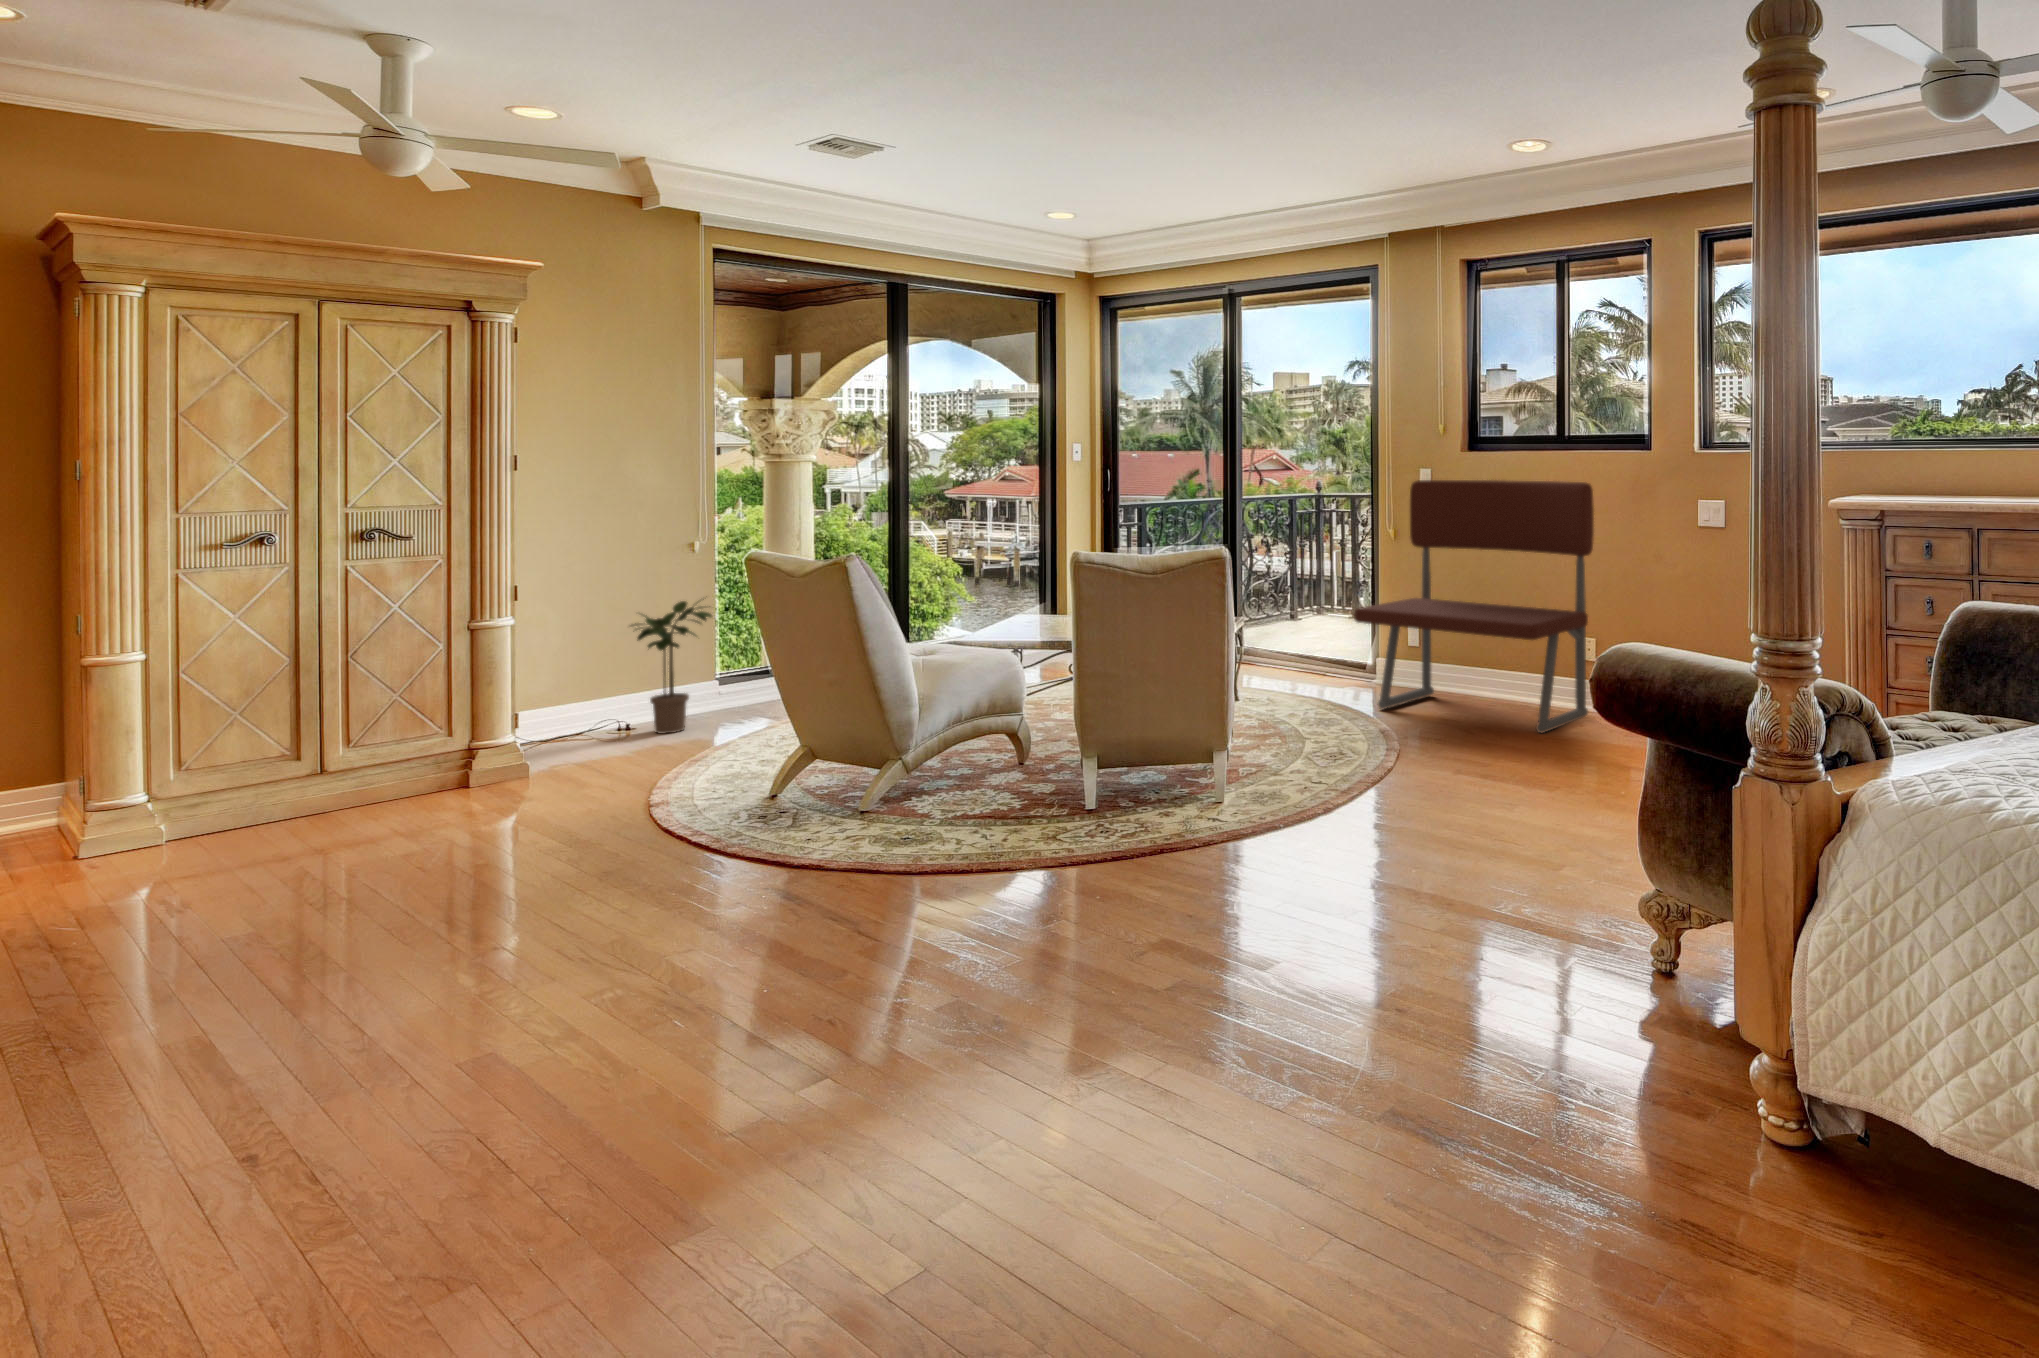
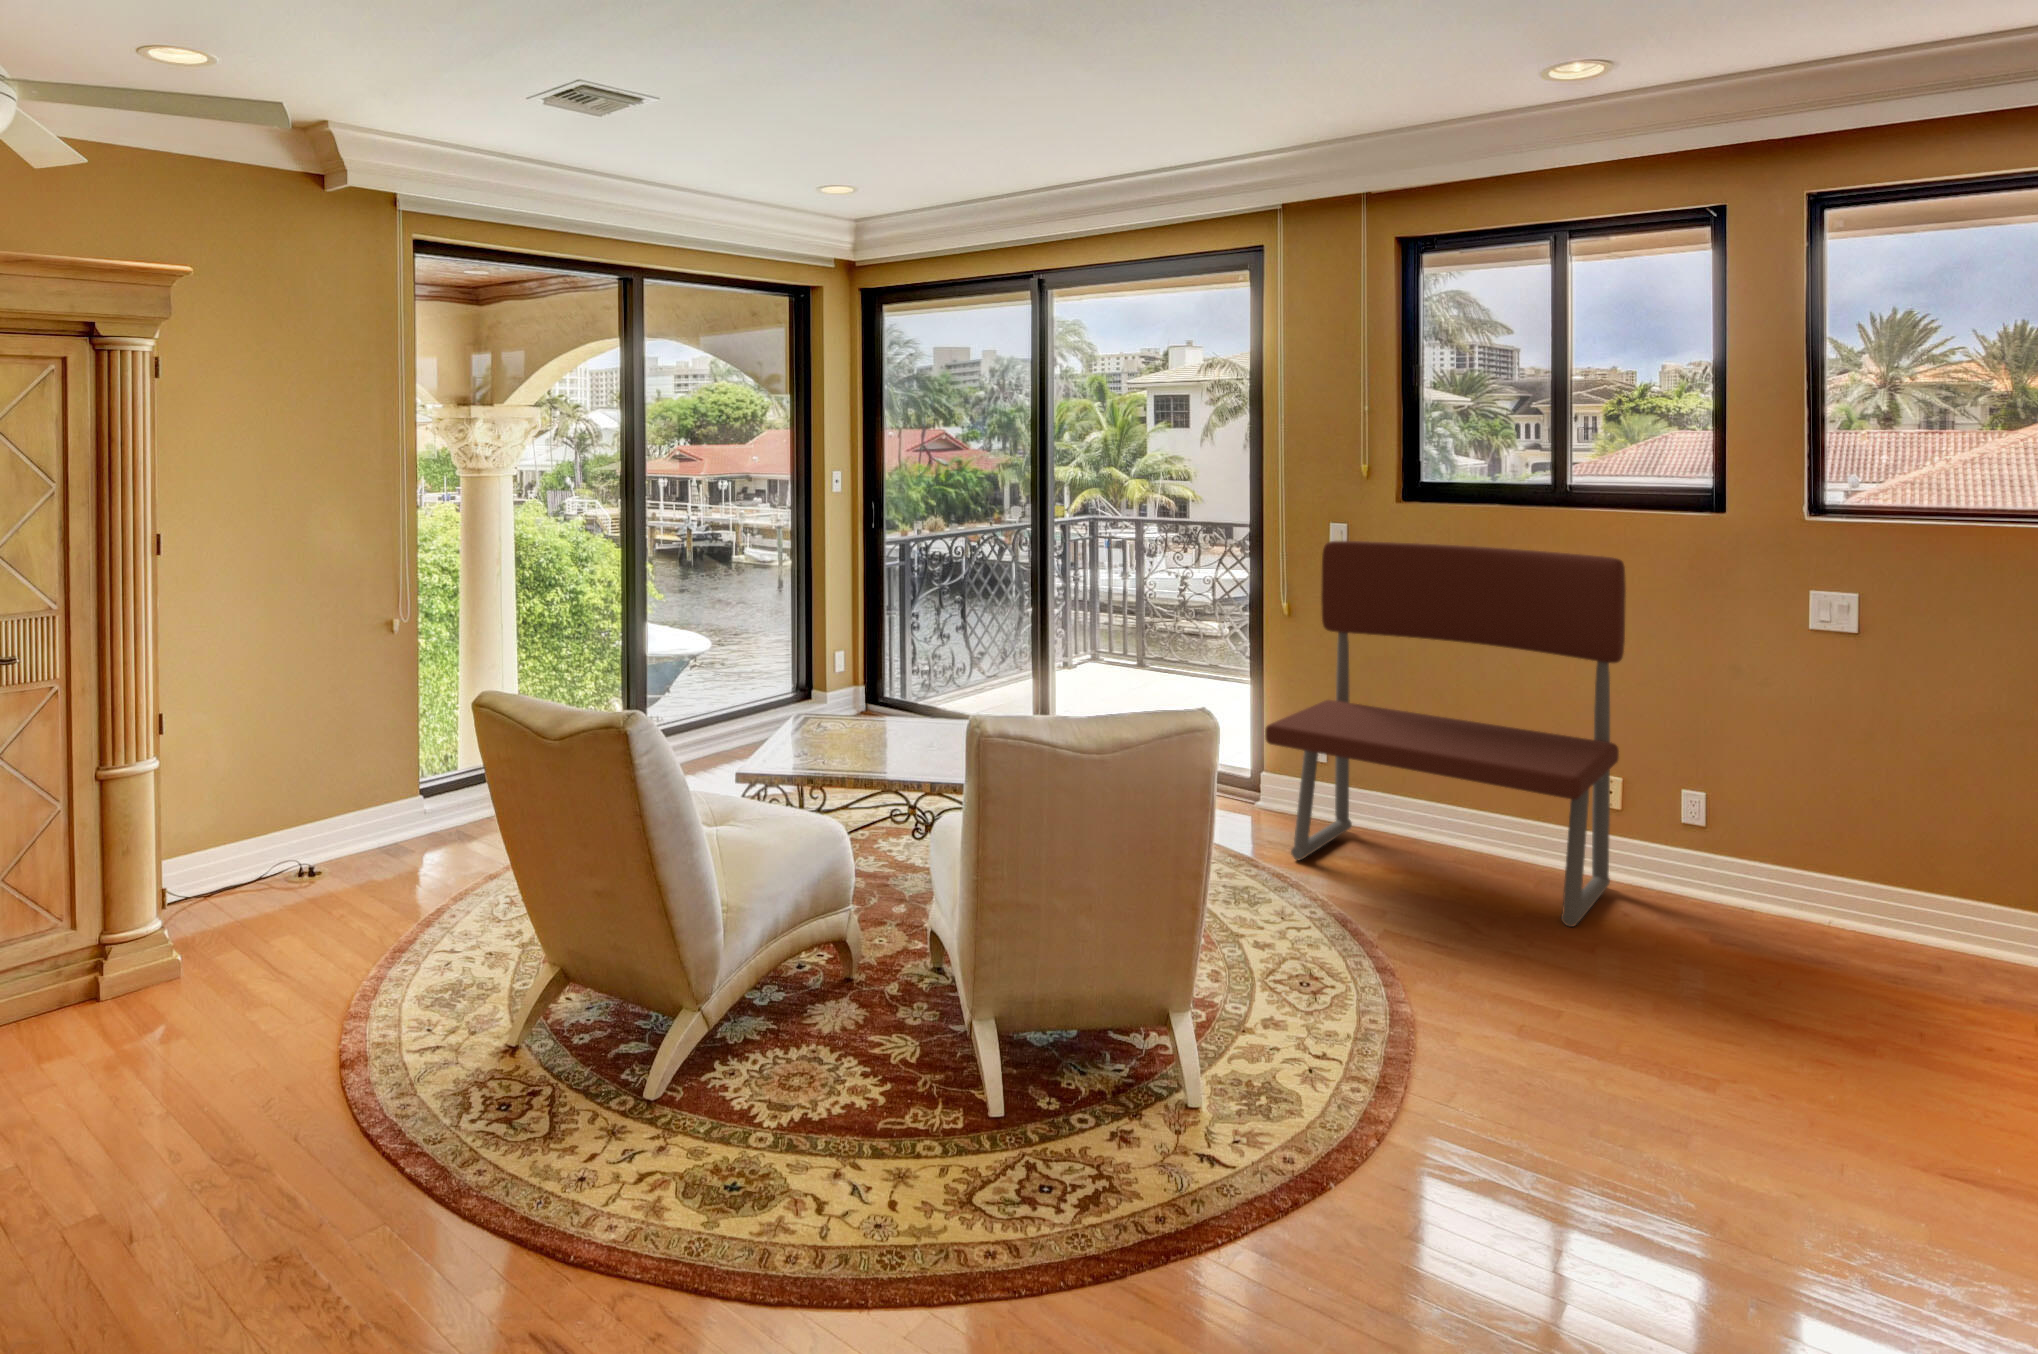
potted plant: present [631,599,712,734] -> none [311,695,421,879]

